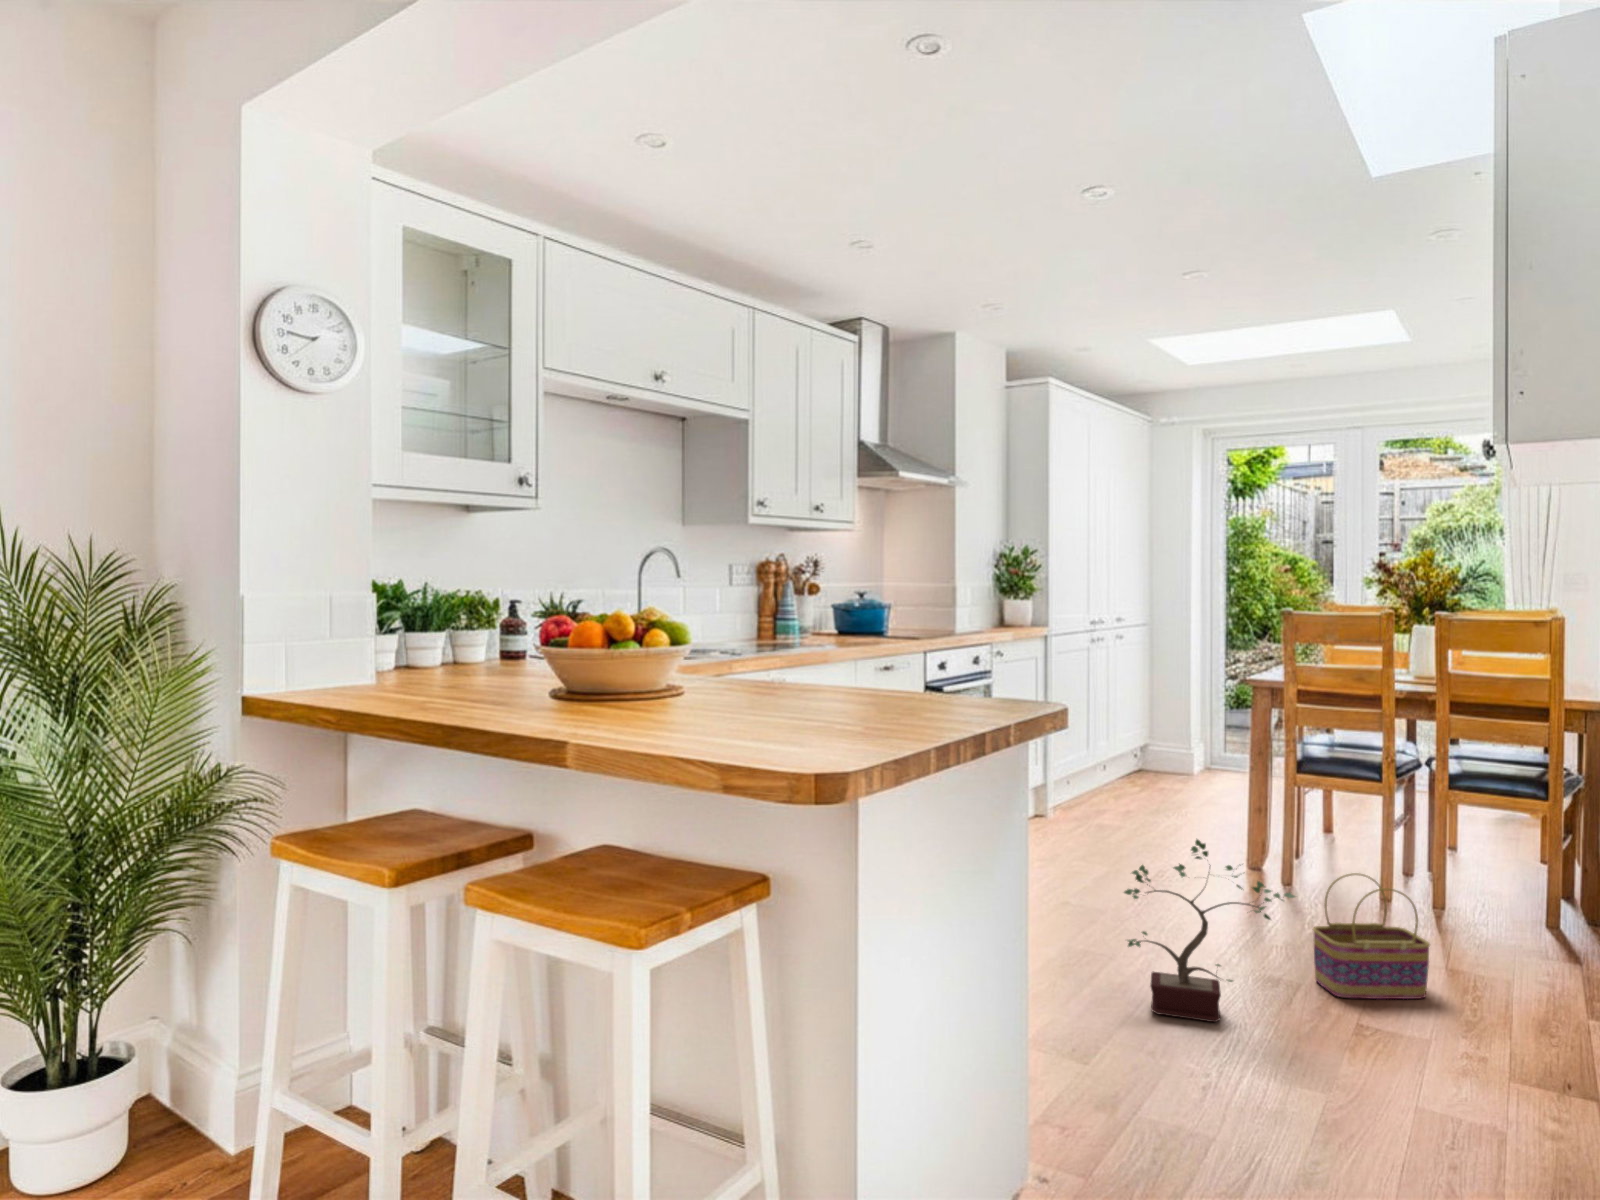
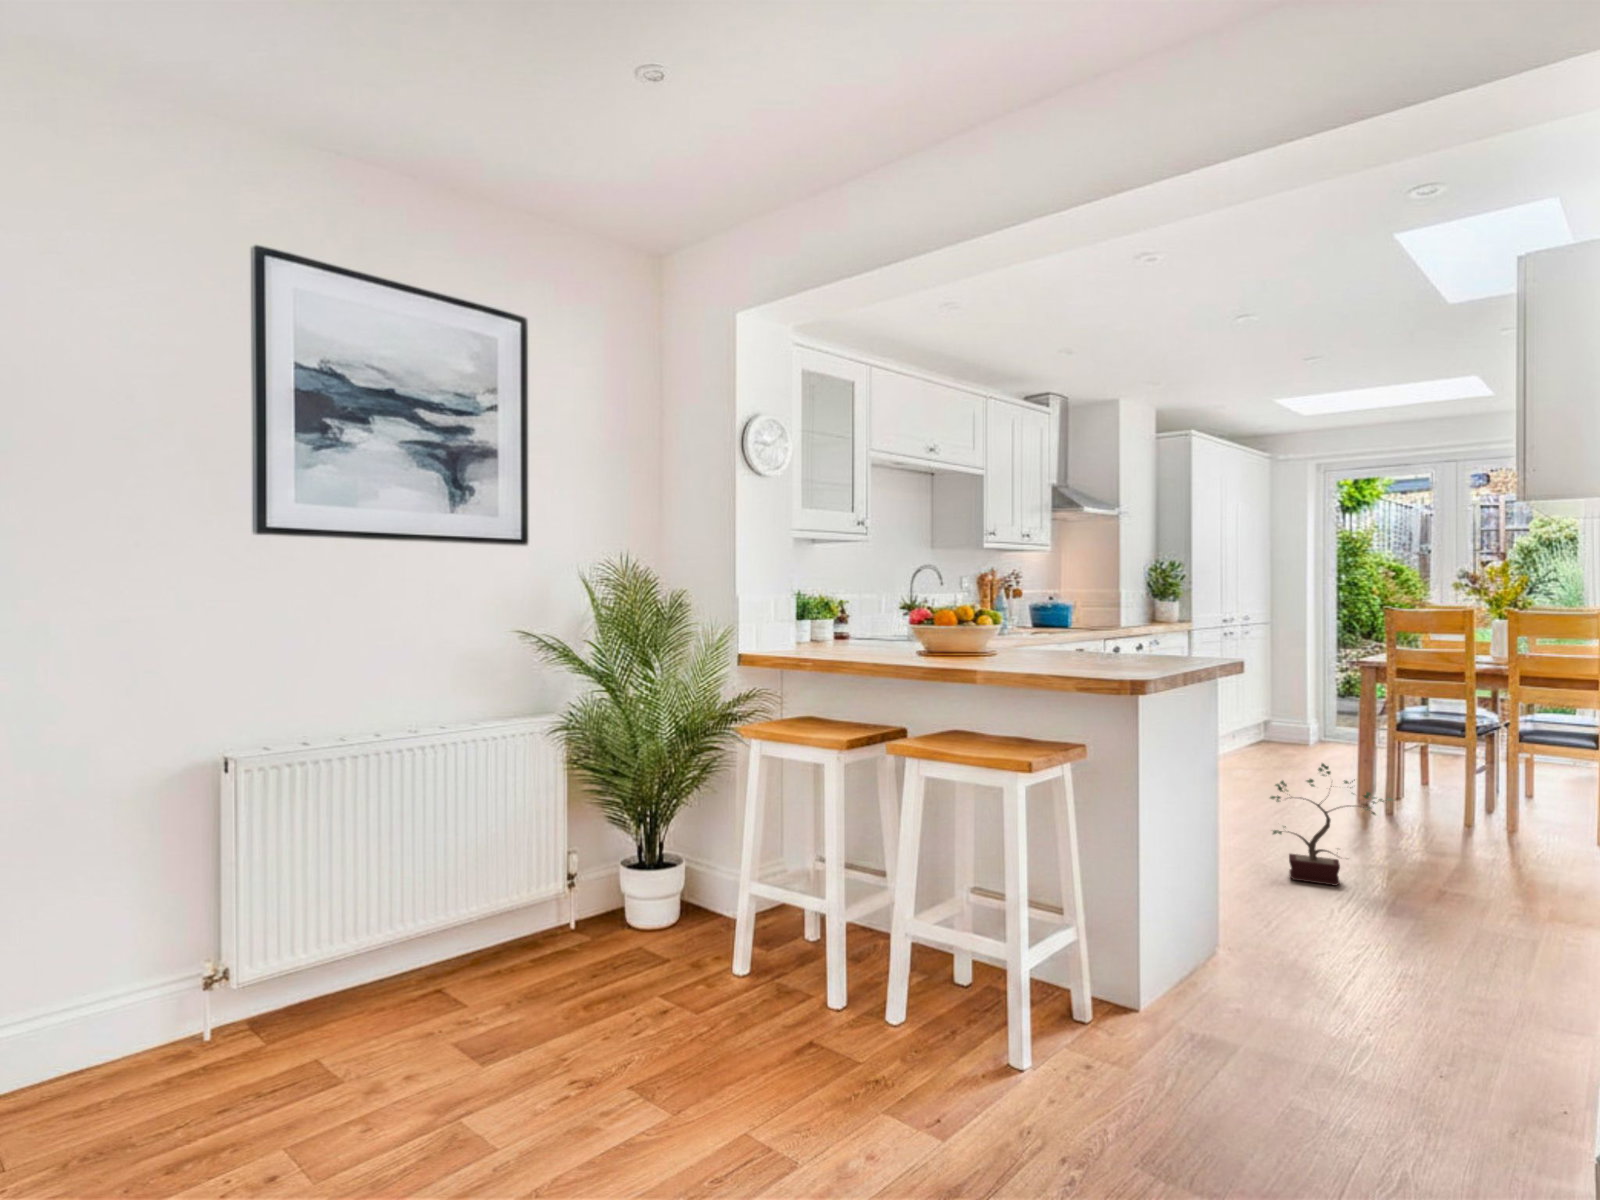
basket: present [1313,873,1430,999] -> none [1408,793,1497,880]

